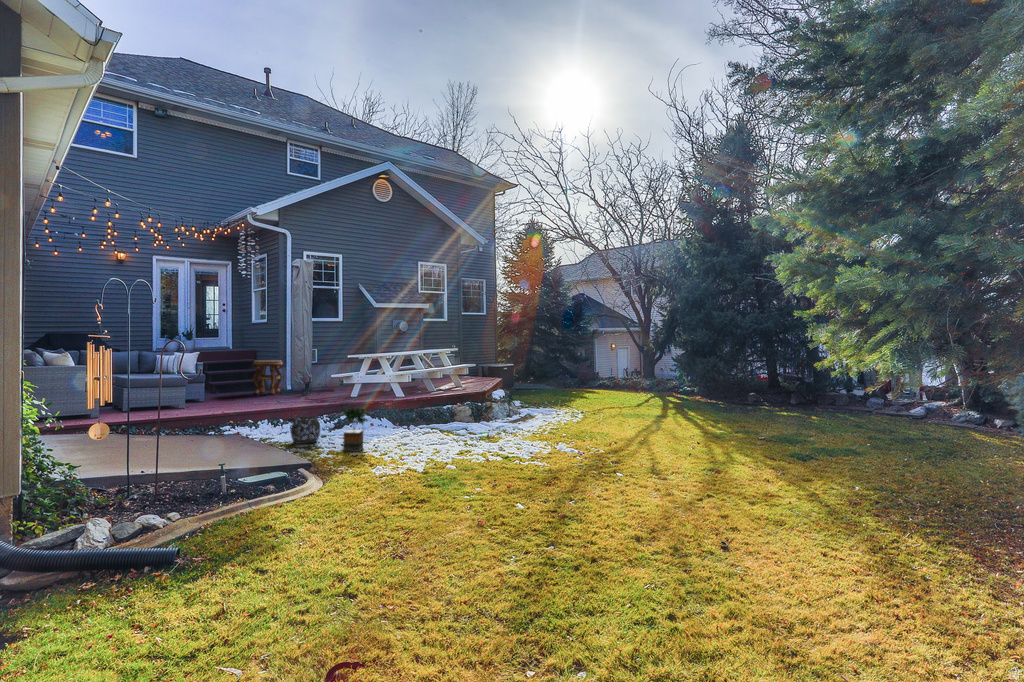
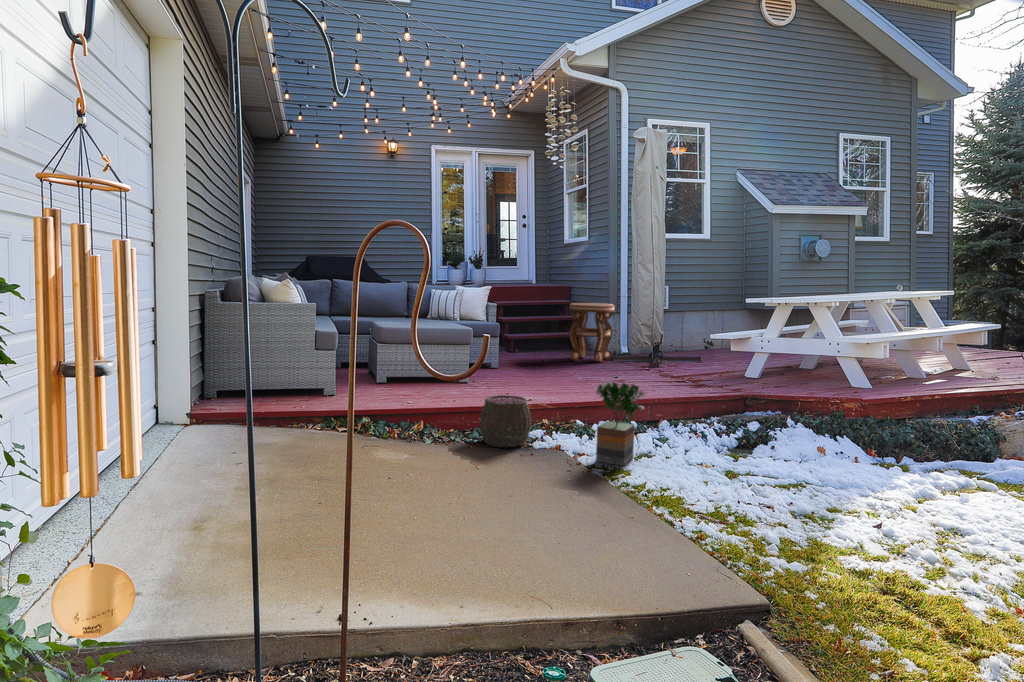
potted tree: present [342,408,368,451] -> present [596,382,645,466]
woven basket: present [291,416,320,444] -> present [480,395,531,448]

